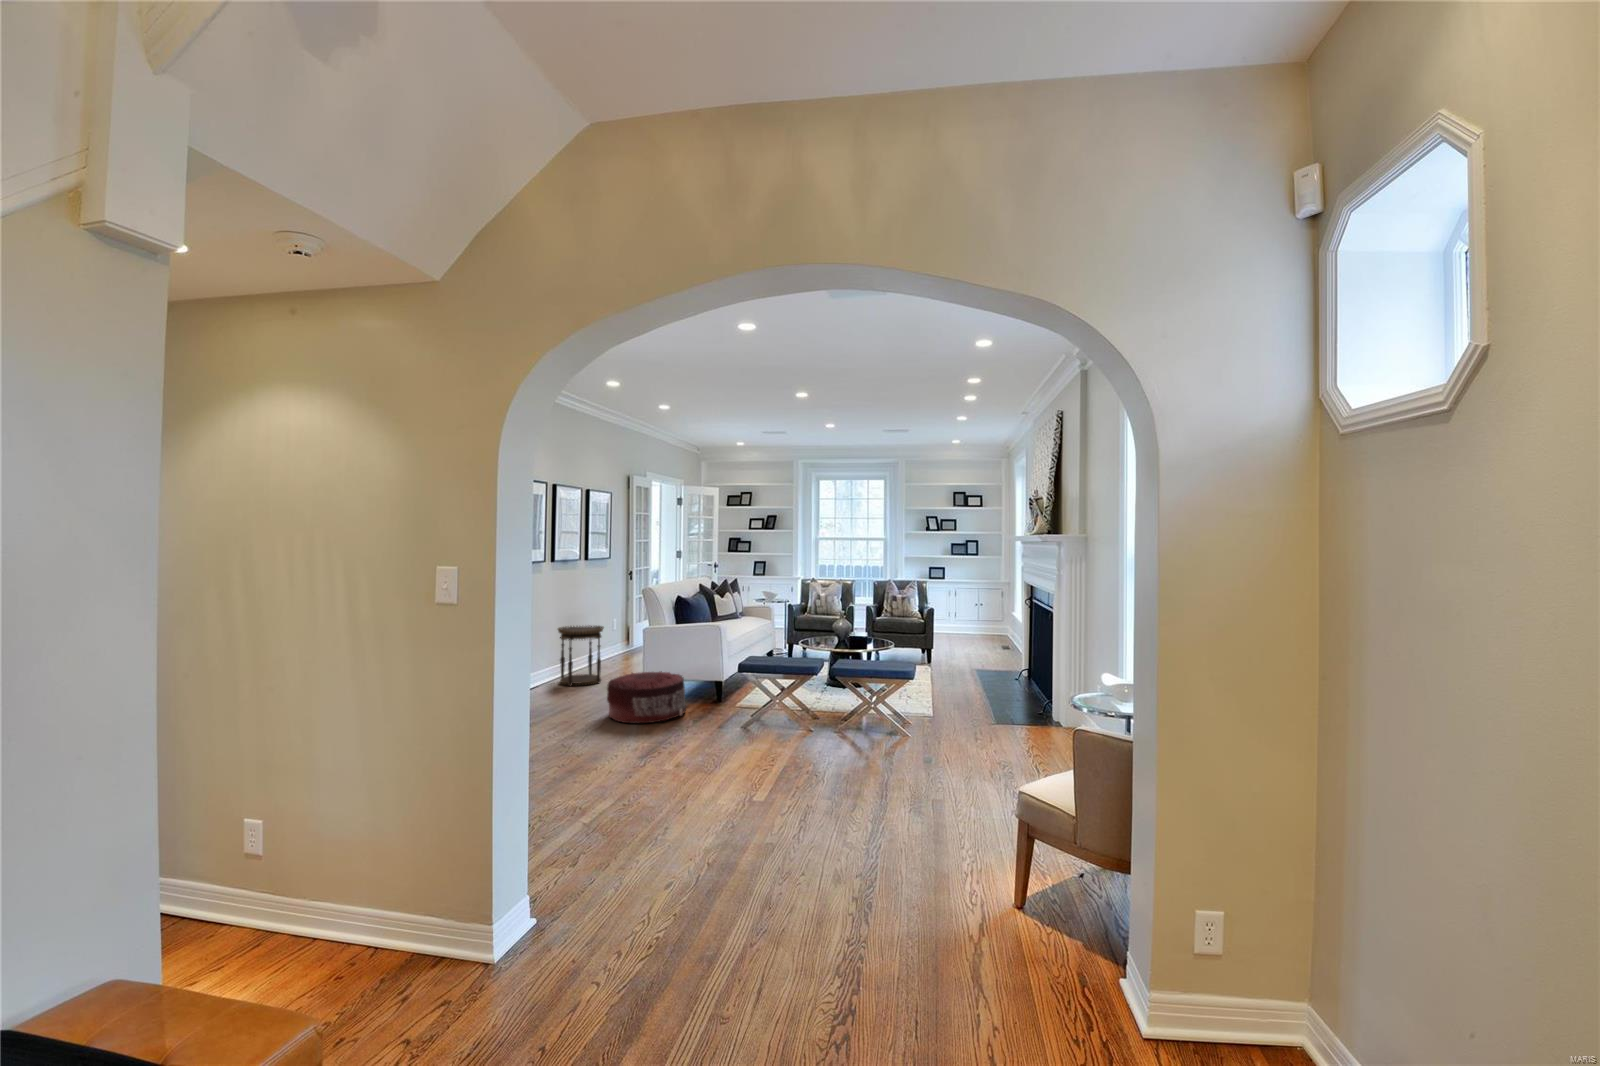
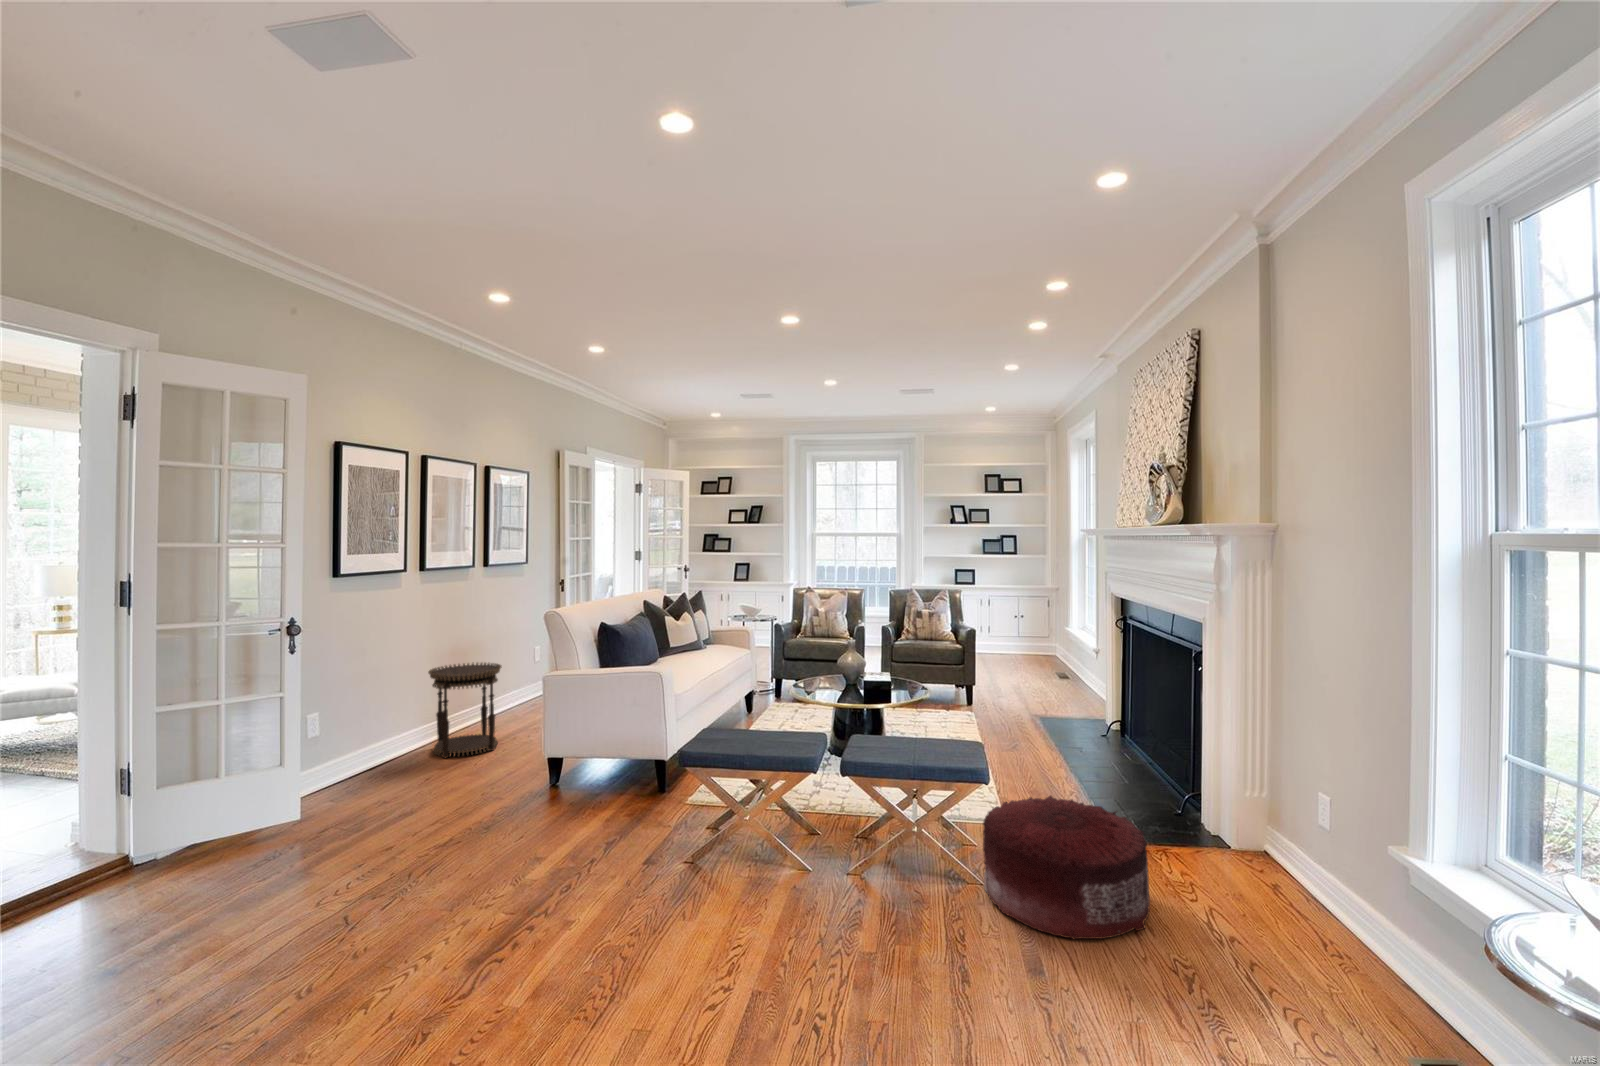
pouf: present [607,671,686,723] -> present [983,795,1150,939]

